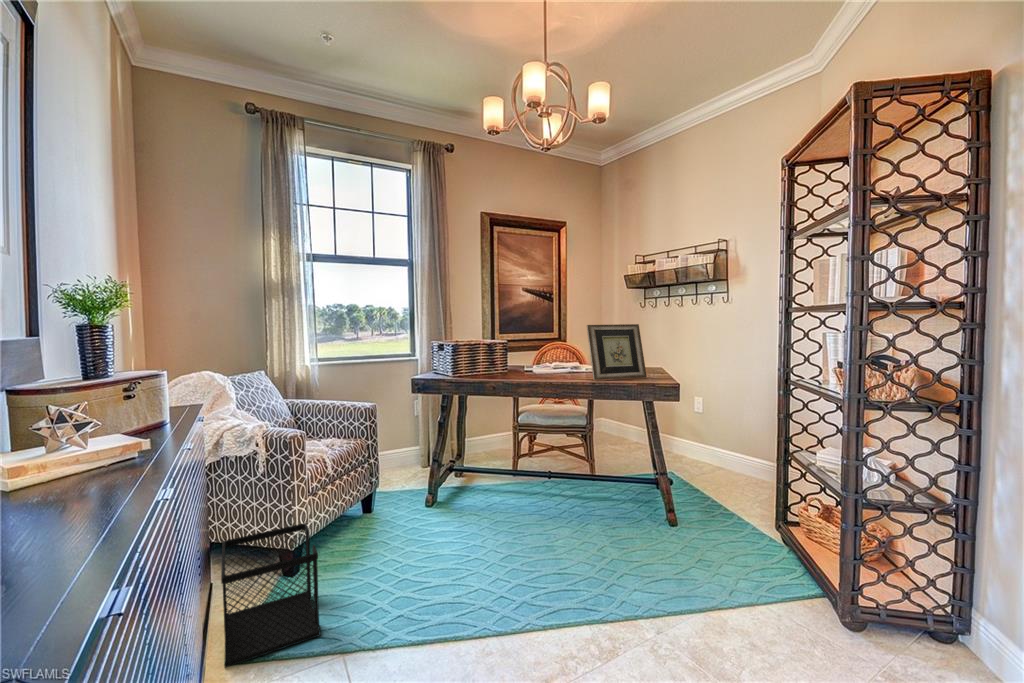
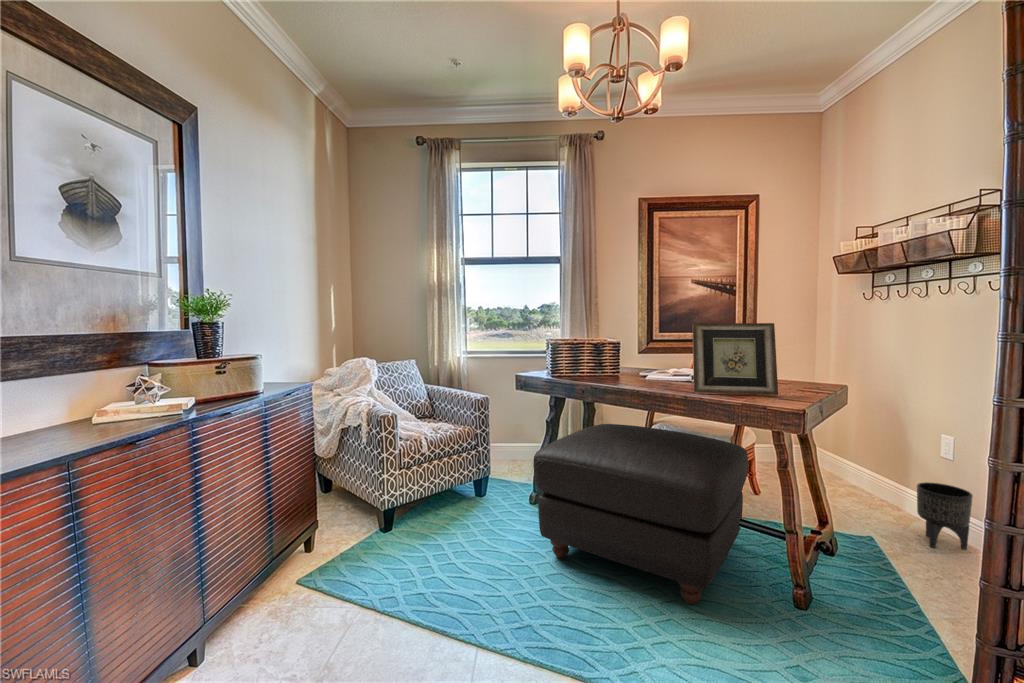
ottoman: none [472,415,638,546] -> present [533,424,748,604]
planter: none [691,430,720,472] -> present [917,483,973,549]
wastebasket: present [221,523,320,668] -> none [288,491,380,587]

